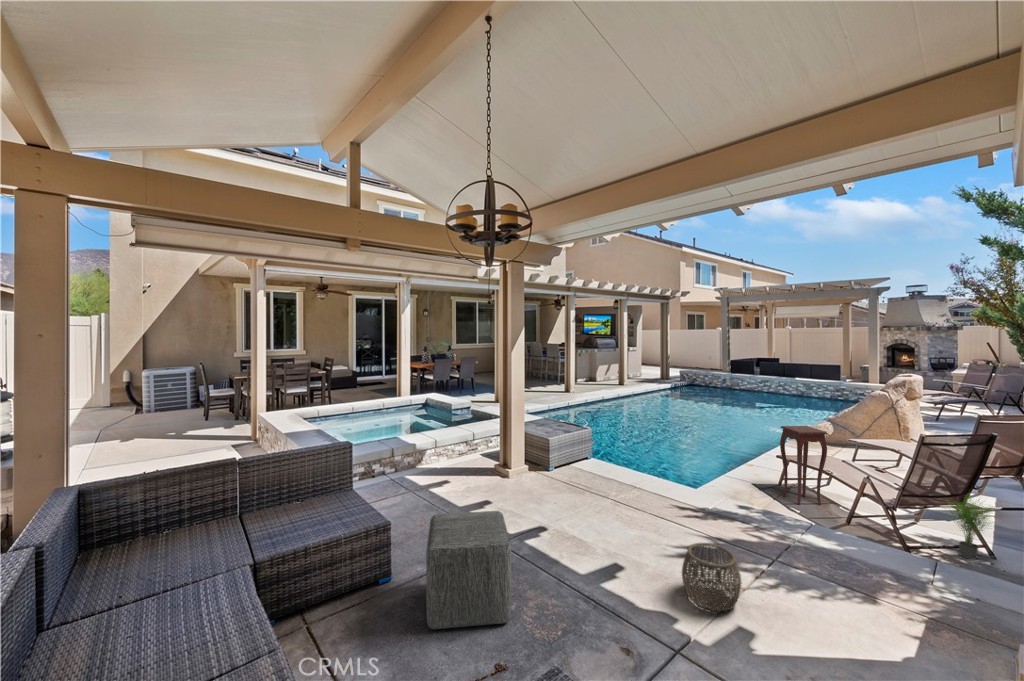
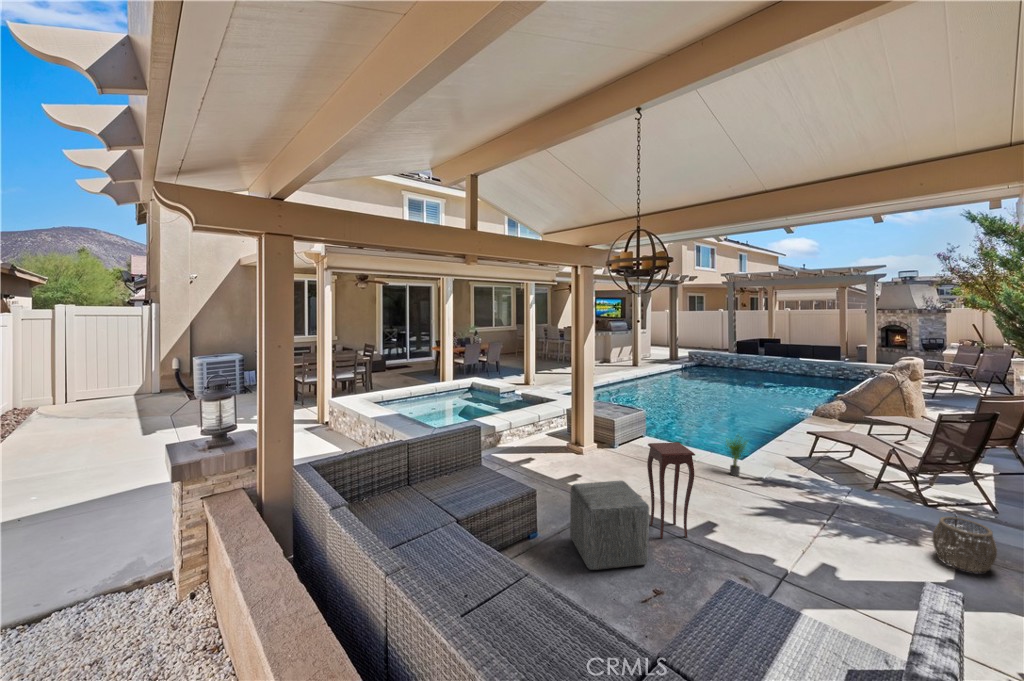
side table: present [780,426,828,505] -> present [647,442,695,539]
potted plant: present [949,498,990,559] -> present [727,437,746,476]
woven basket: present [682,543,742,612] -> present [933,517,997,572]

